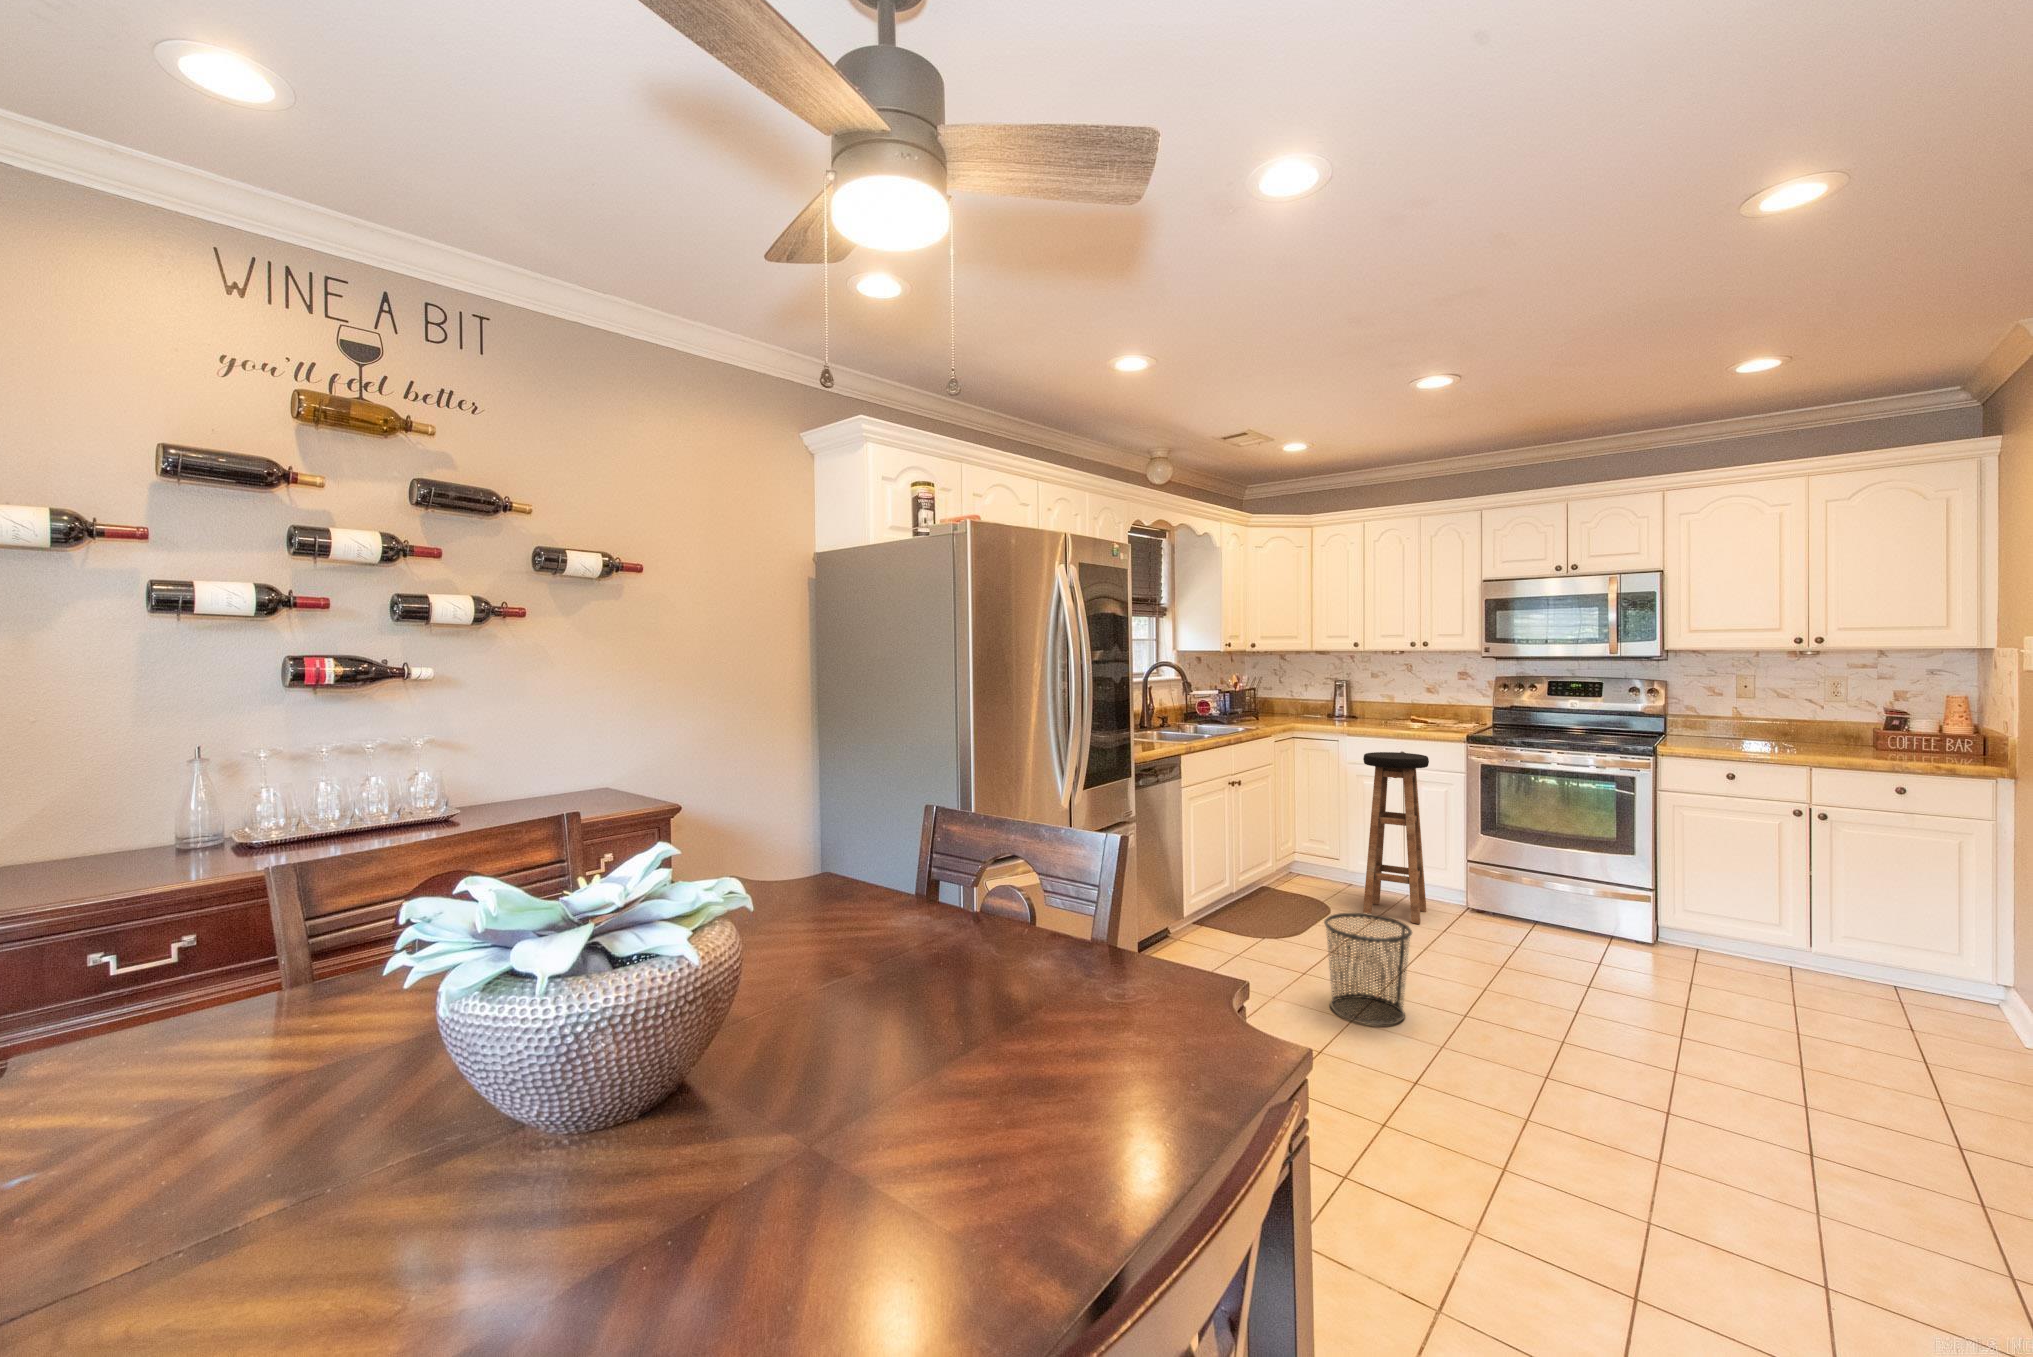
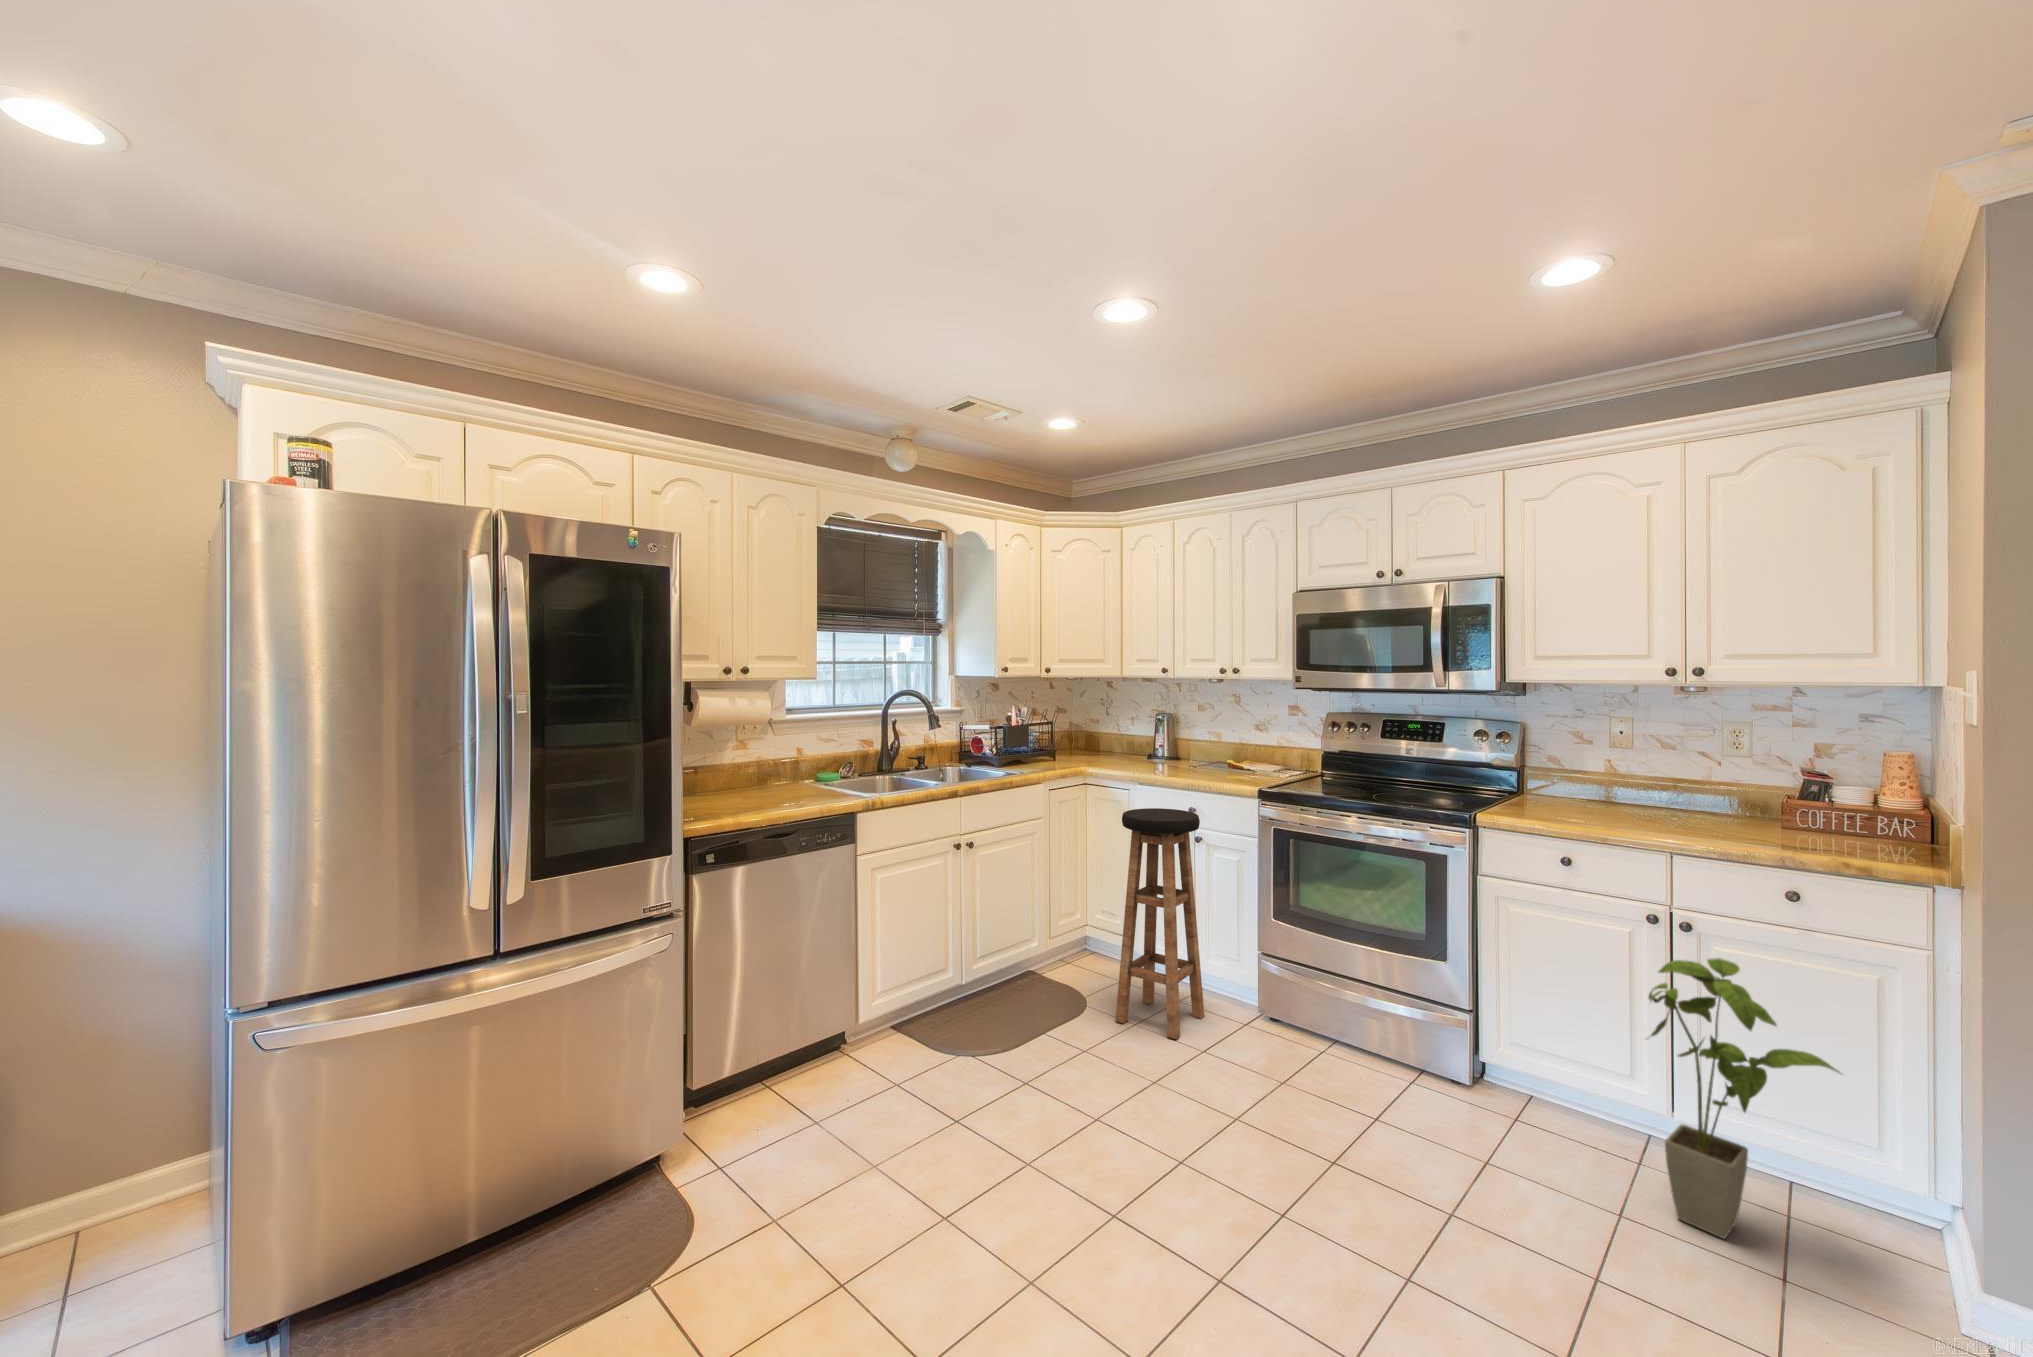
house plant: none [1805,828,1944,1009] -> present [1649,958,1839,1238]
waste bin: present [1324,913,1412,1025] -> none [915,1051,1032,1235]

